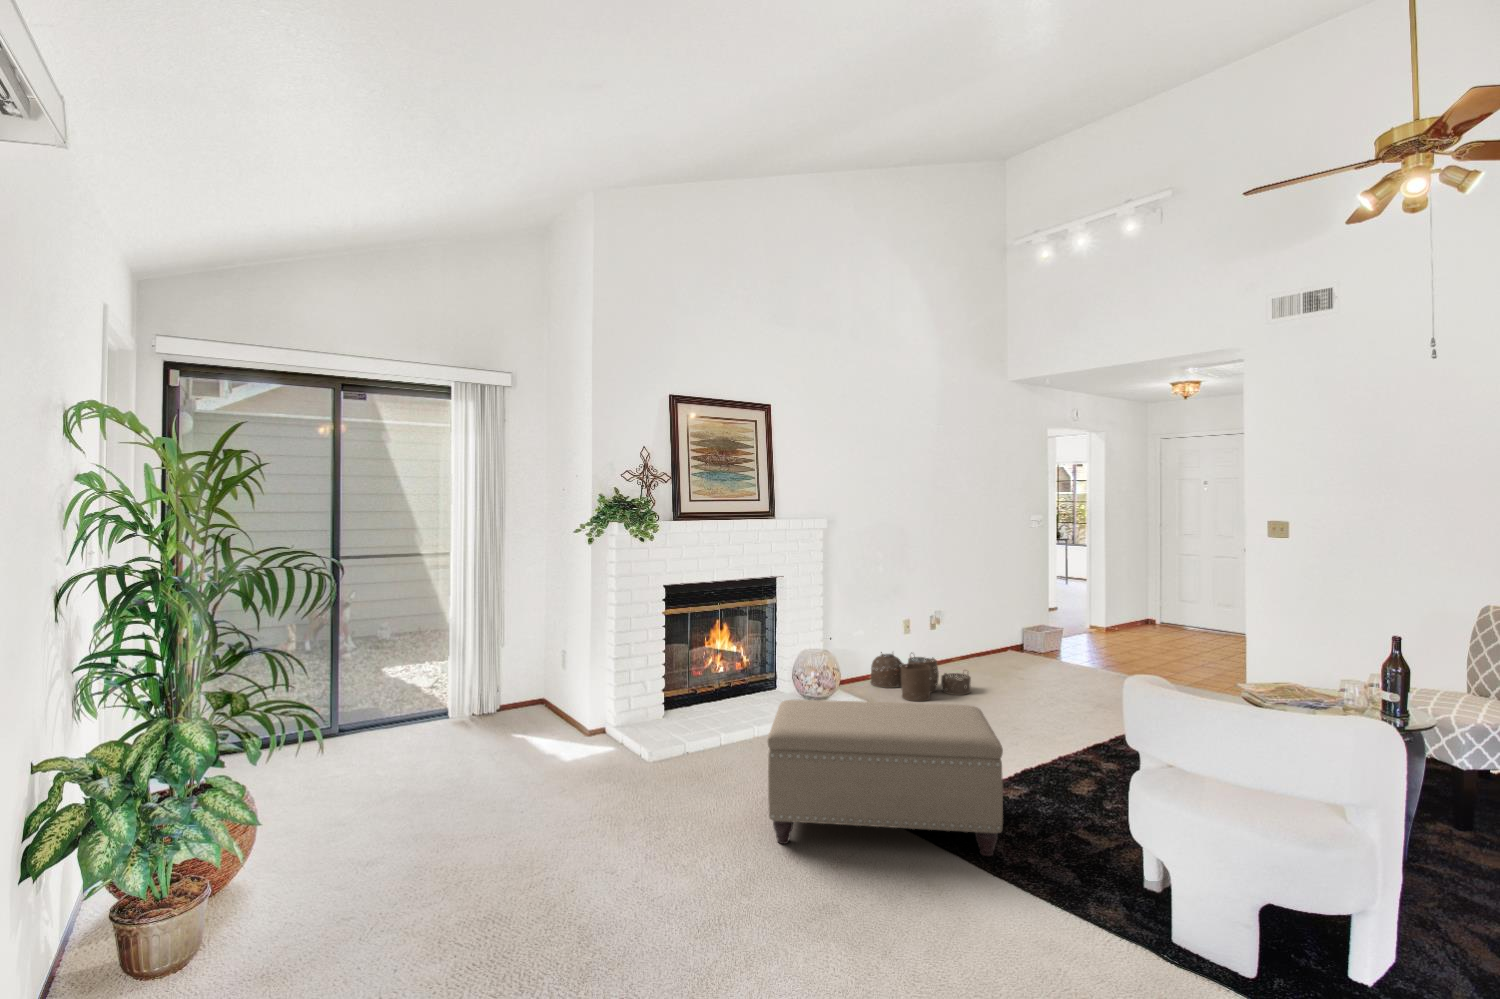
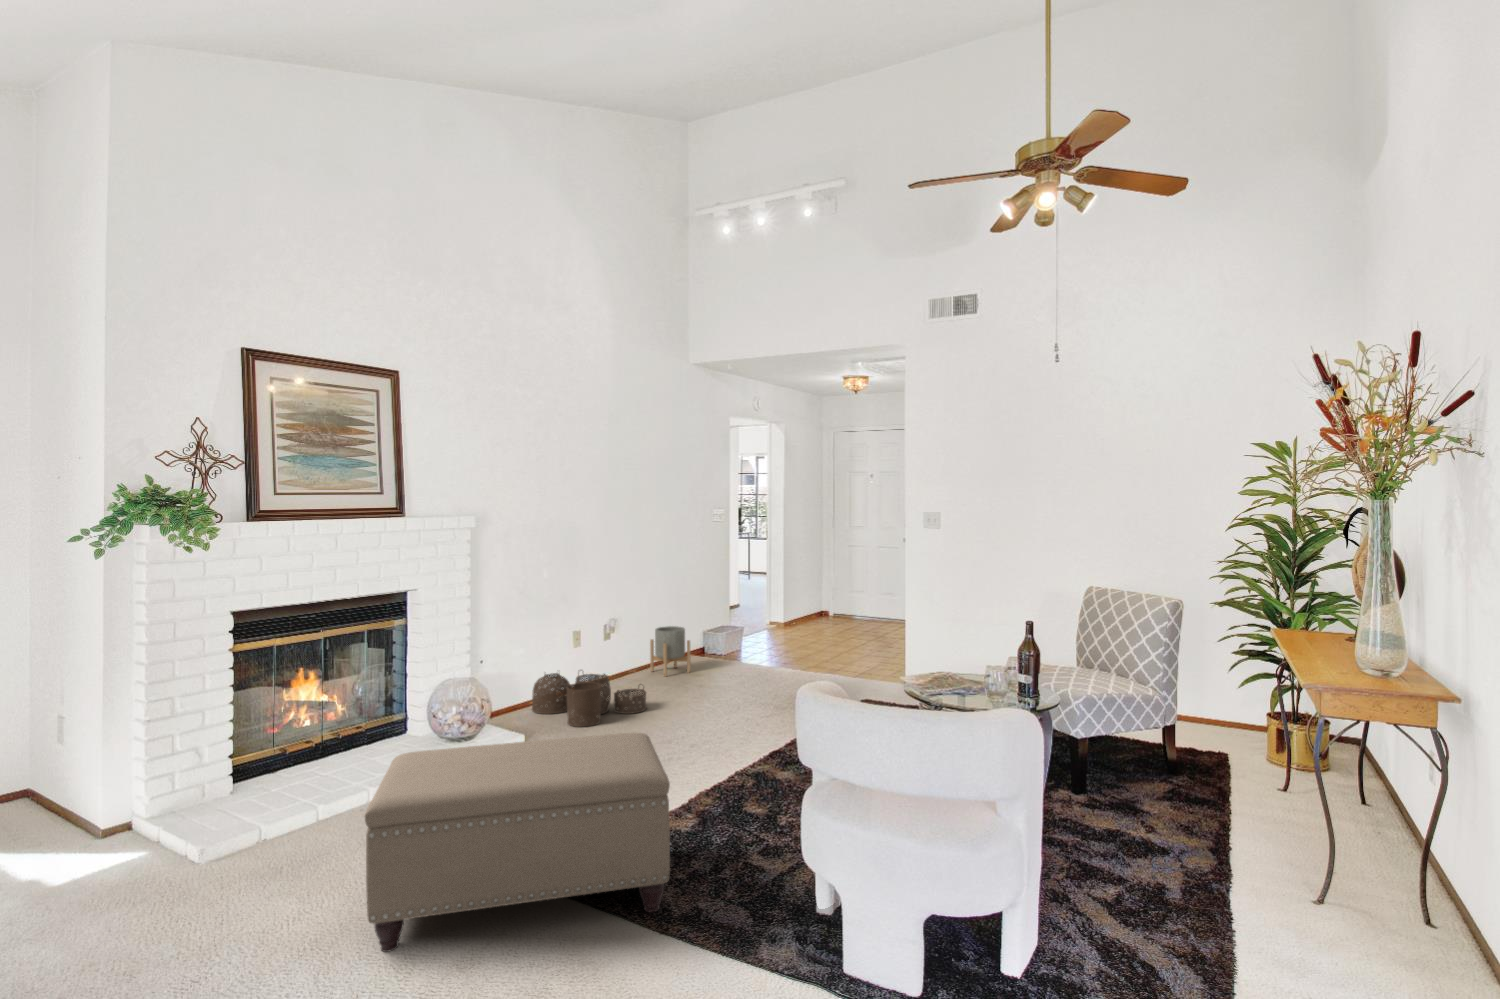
planter: none [972,621,1011,666] -> present [650,626,691,677]

